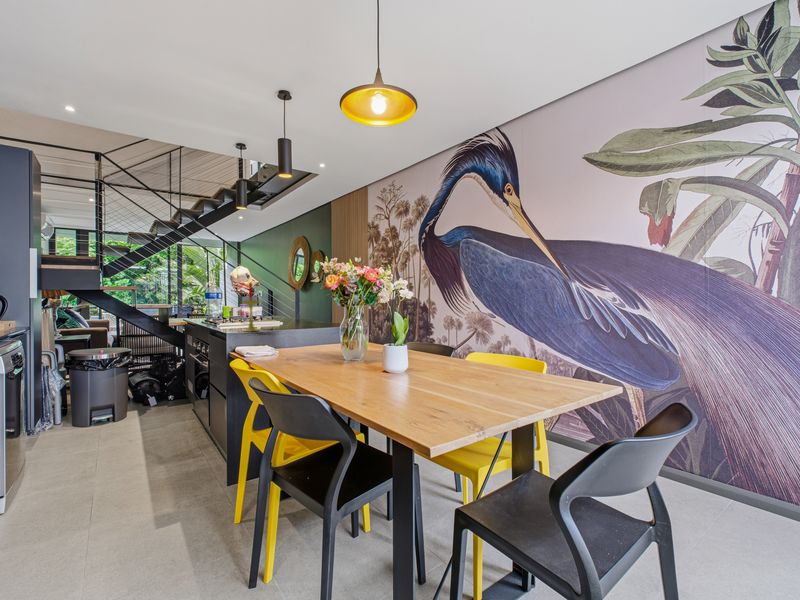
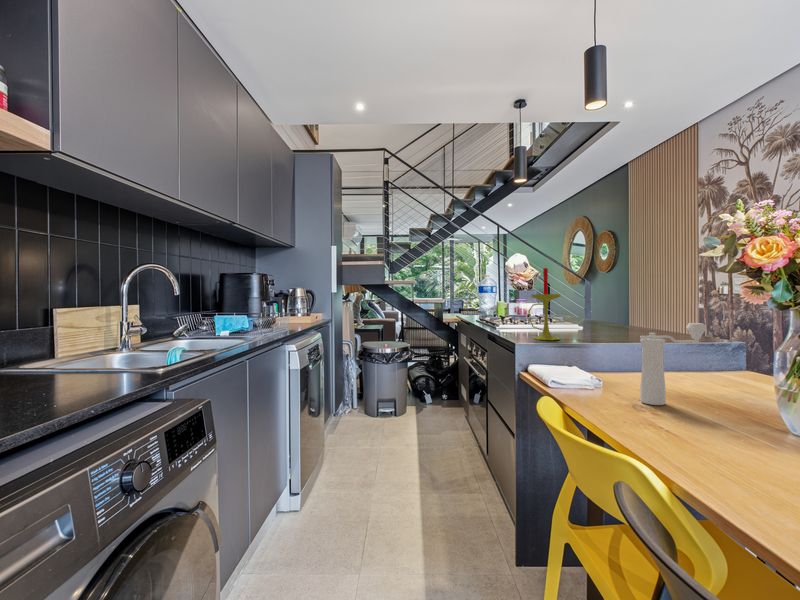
pepper mill: none [293,315,324,359] -> present [640,323,707,405]

